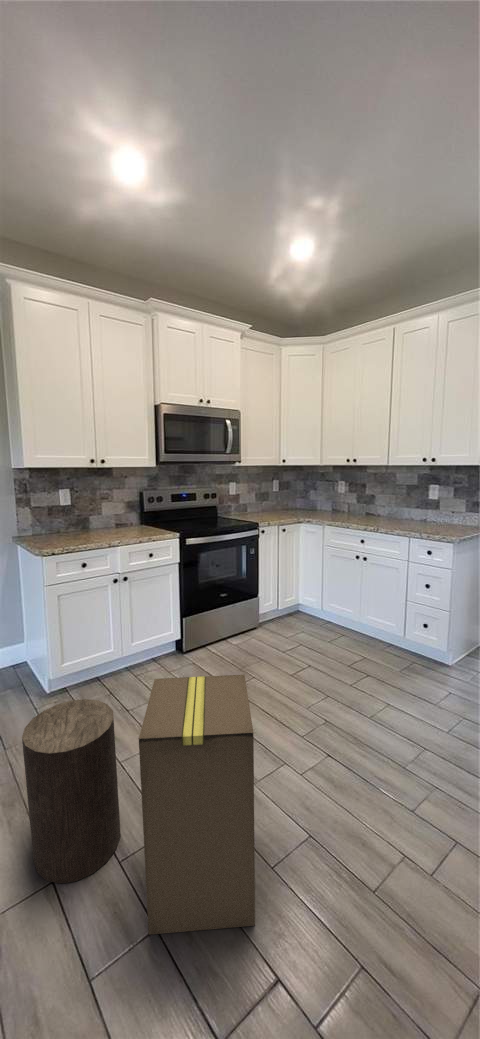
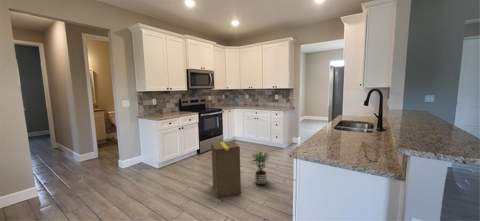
stool: present [22,699,121,883] -> none [178,153,202,195]
potted plant: none [305,722,406,883] -> present [250,152,269,185]

